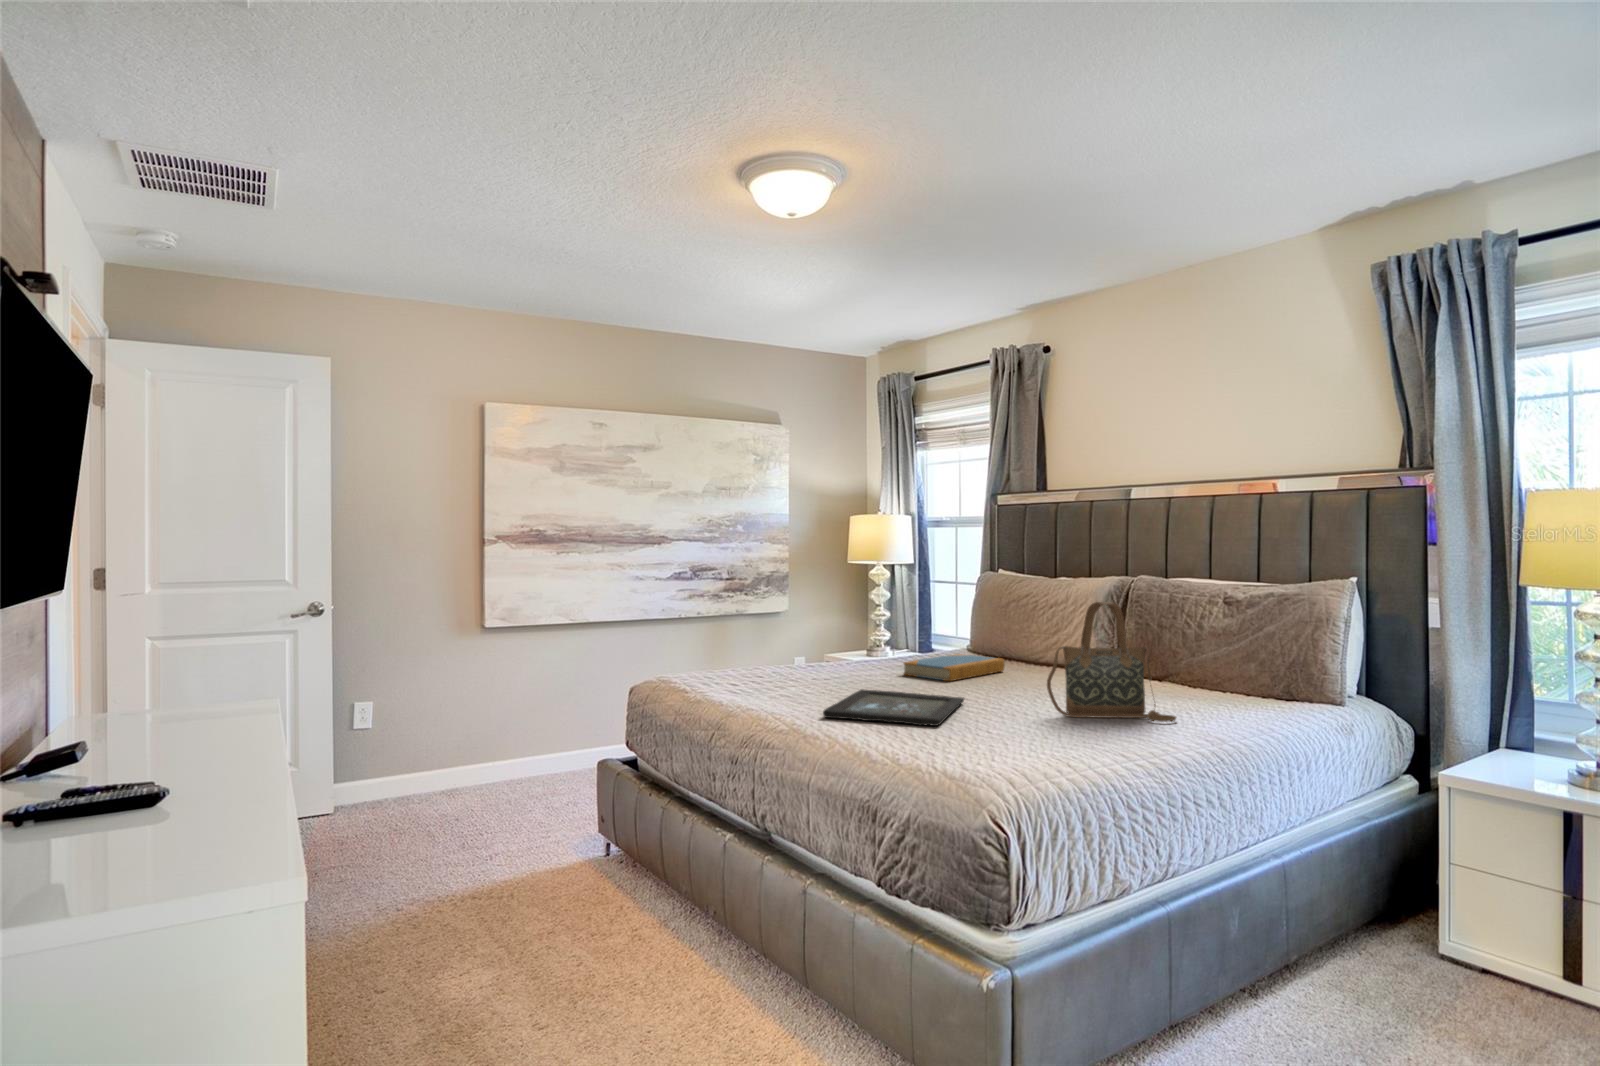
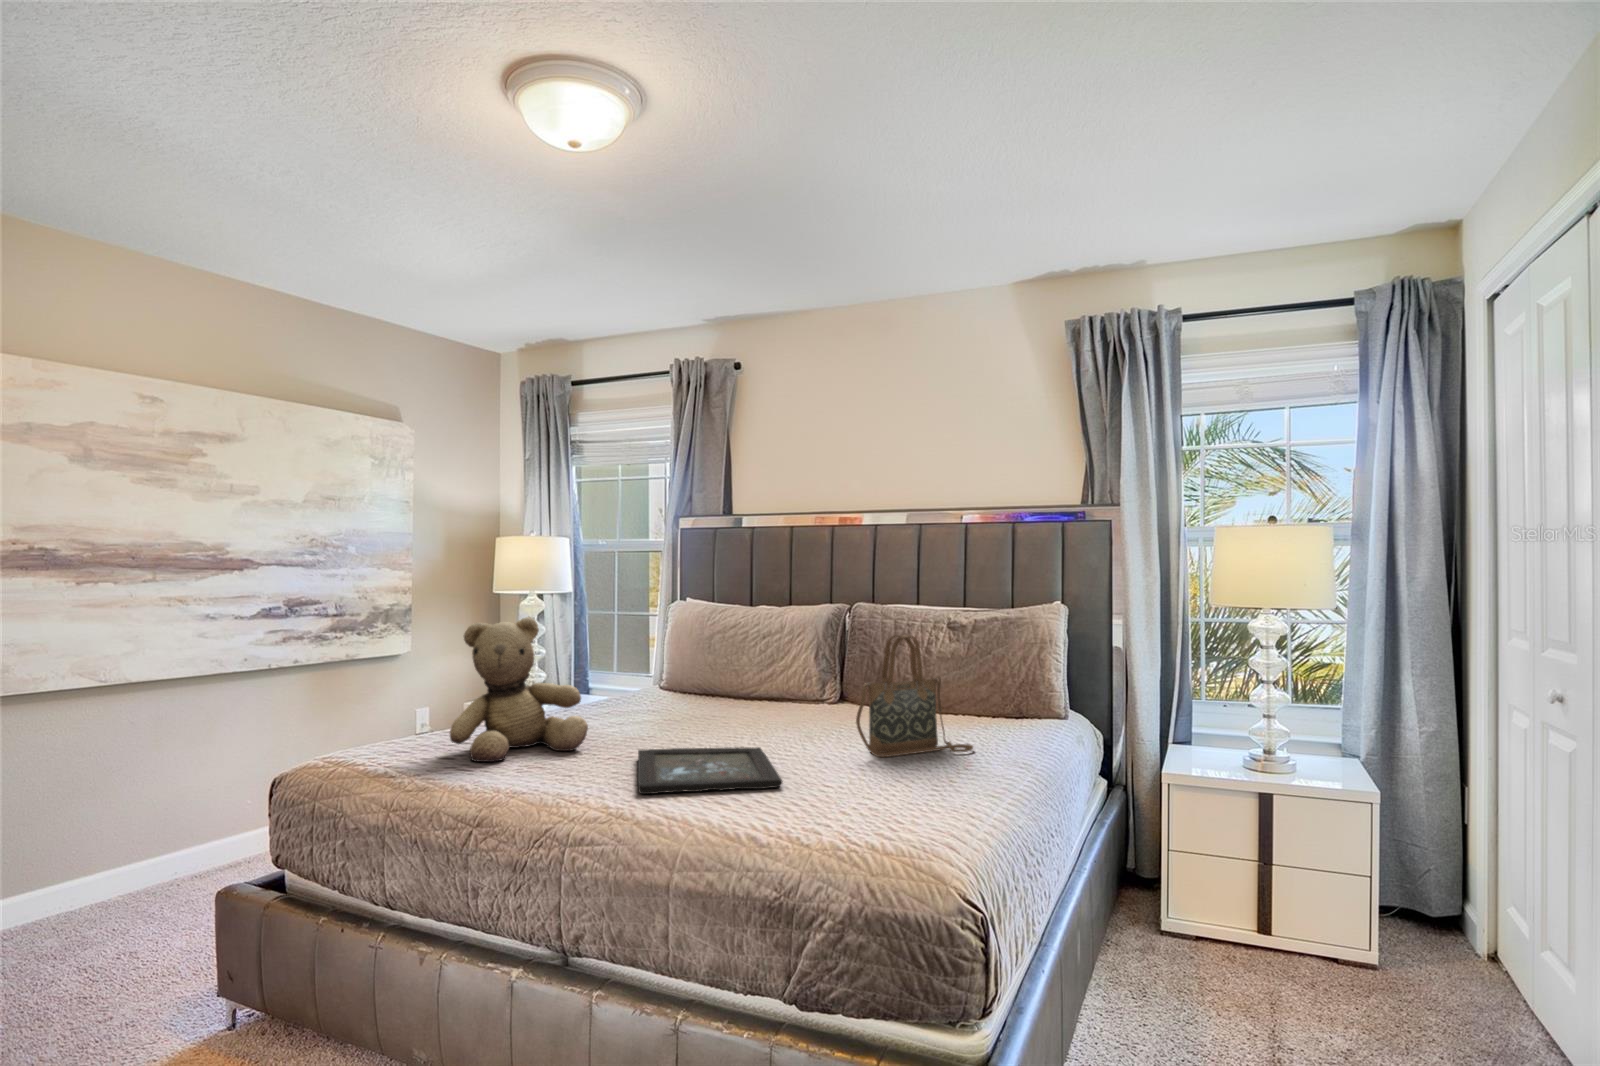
teddy bear: none [736,578,835,689] -> present [449,617,588,762]
book: present [904,655,1005,681] -> none [642,694,739,727]

